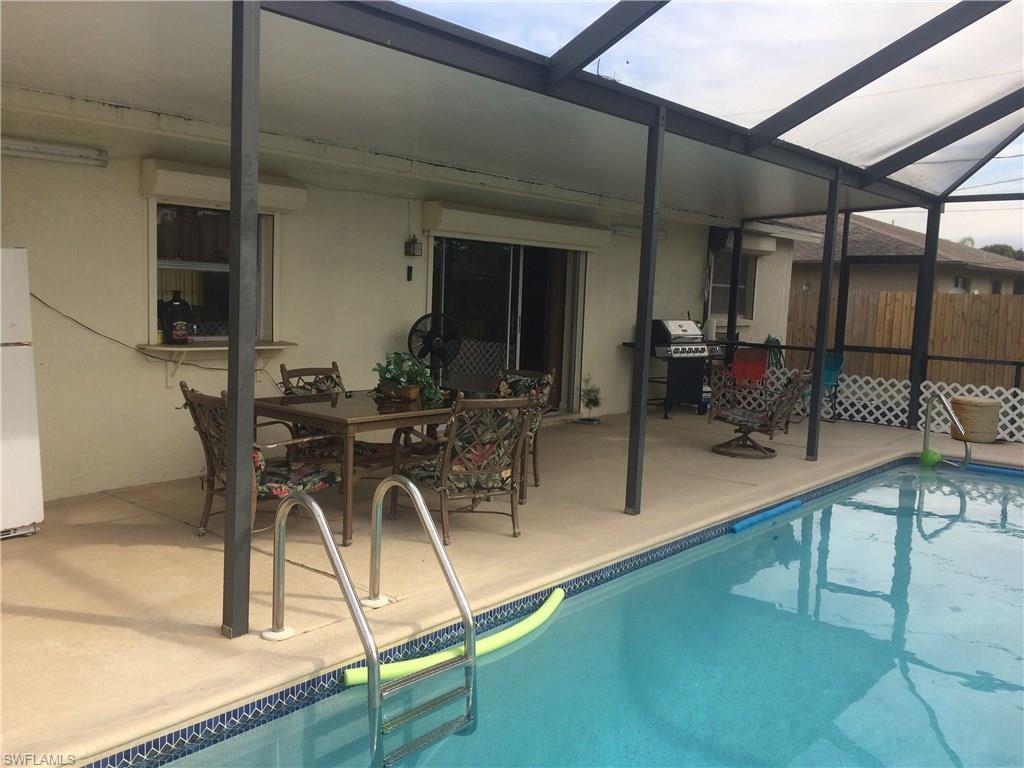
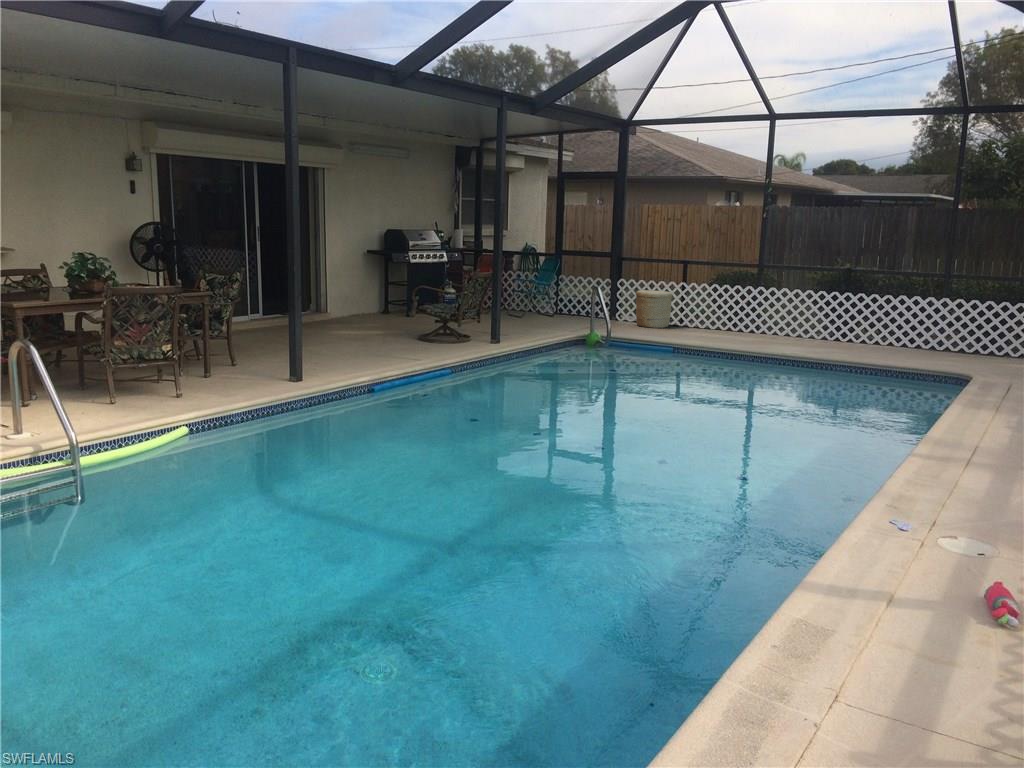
potted tree: present [575,375,602,424] -> none [318,276,345,322]

